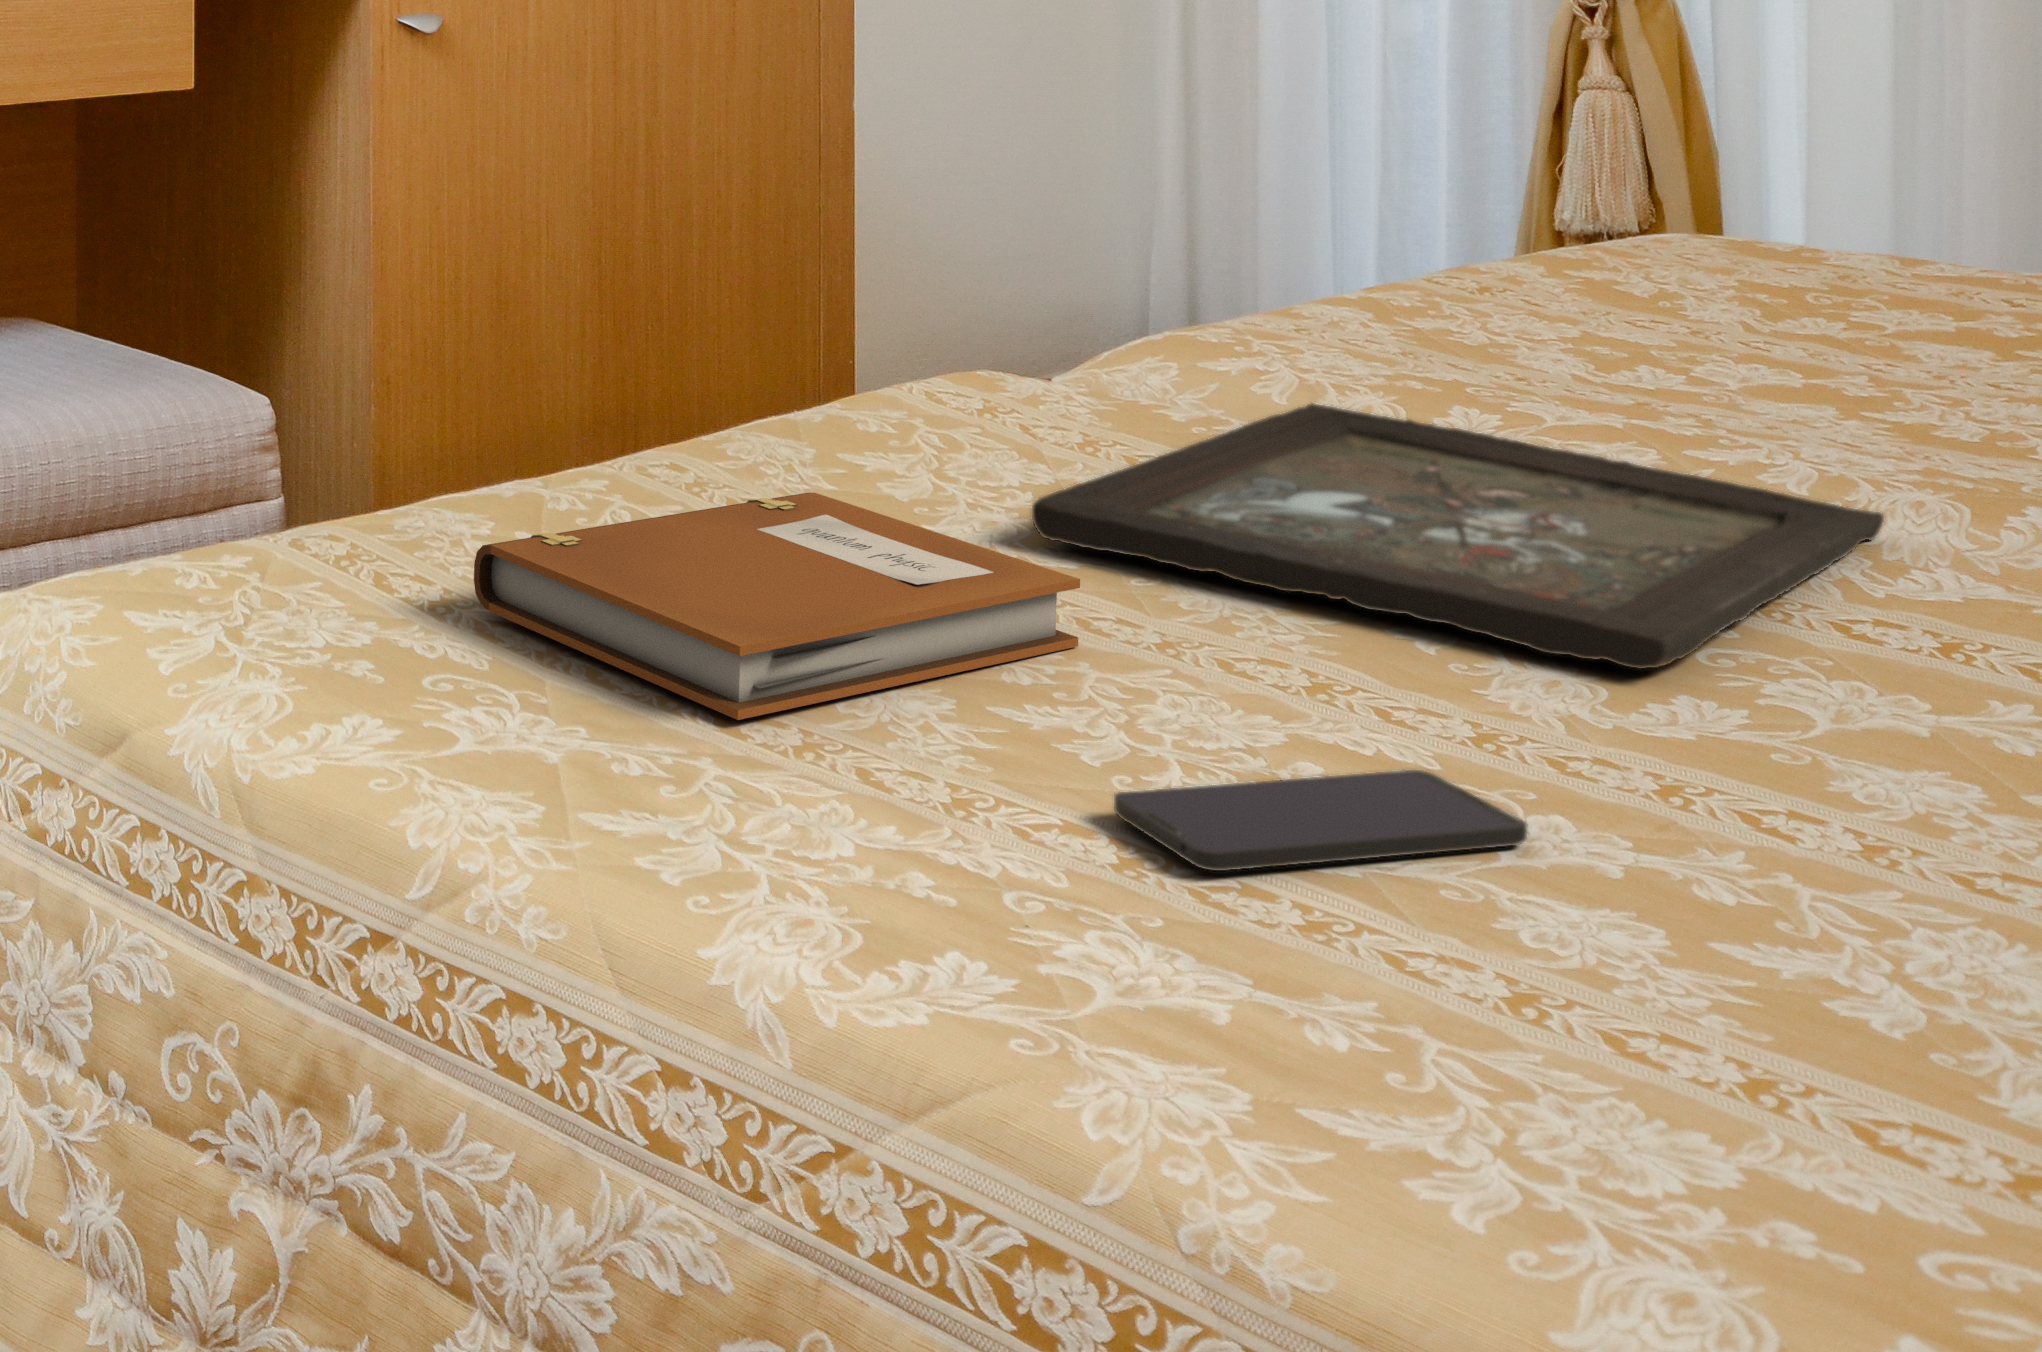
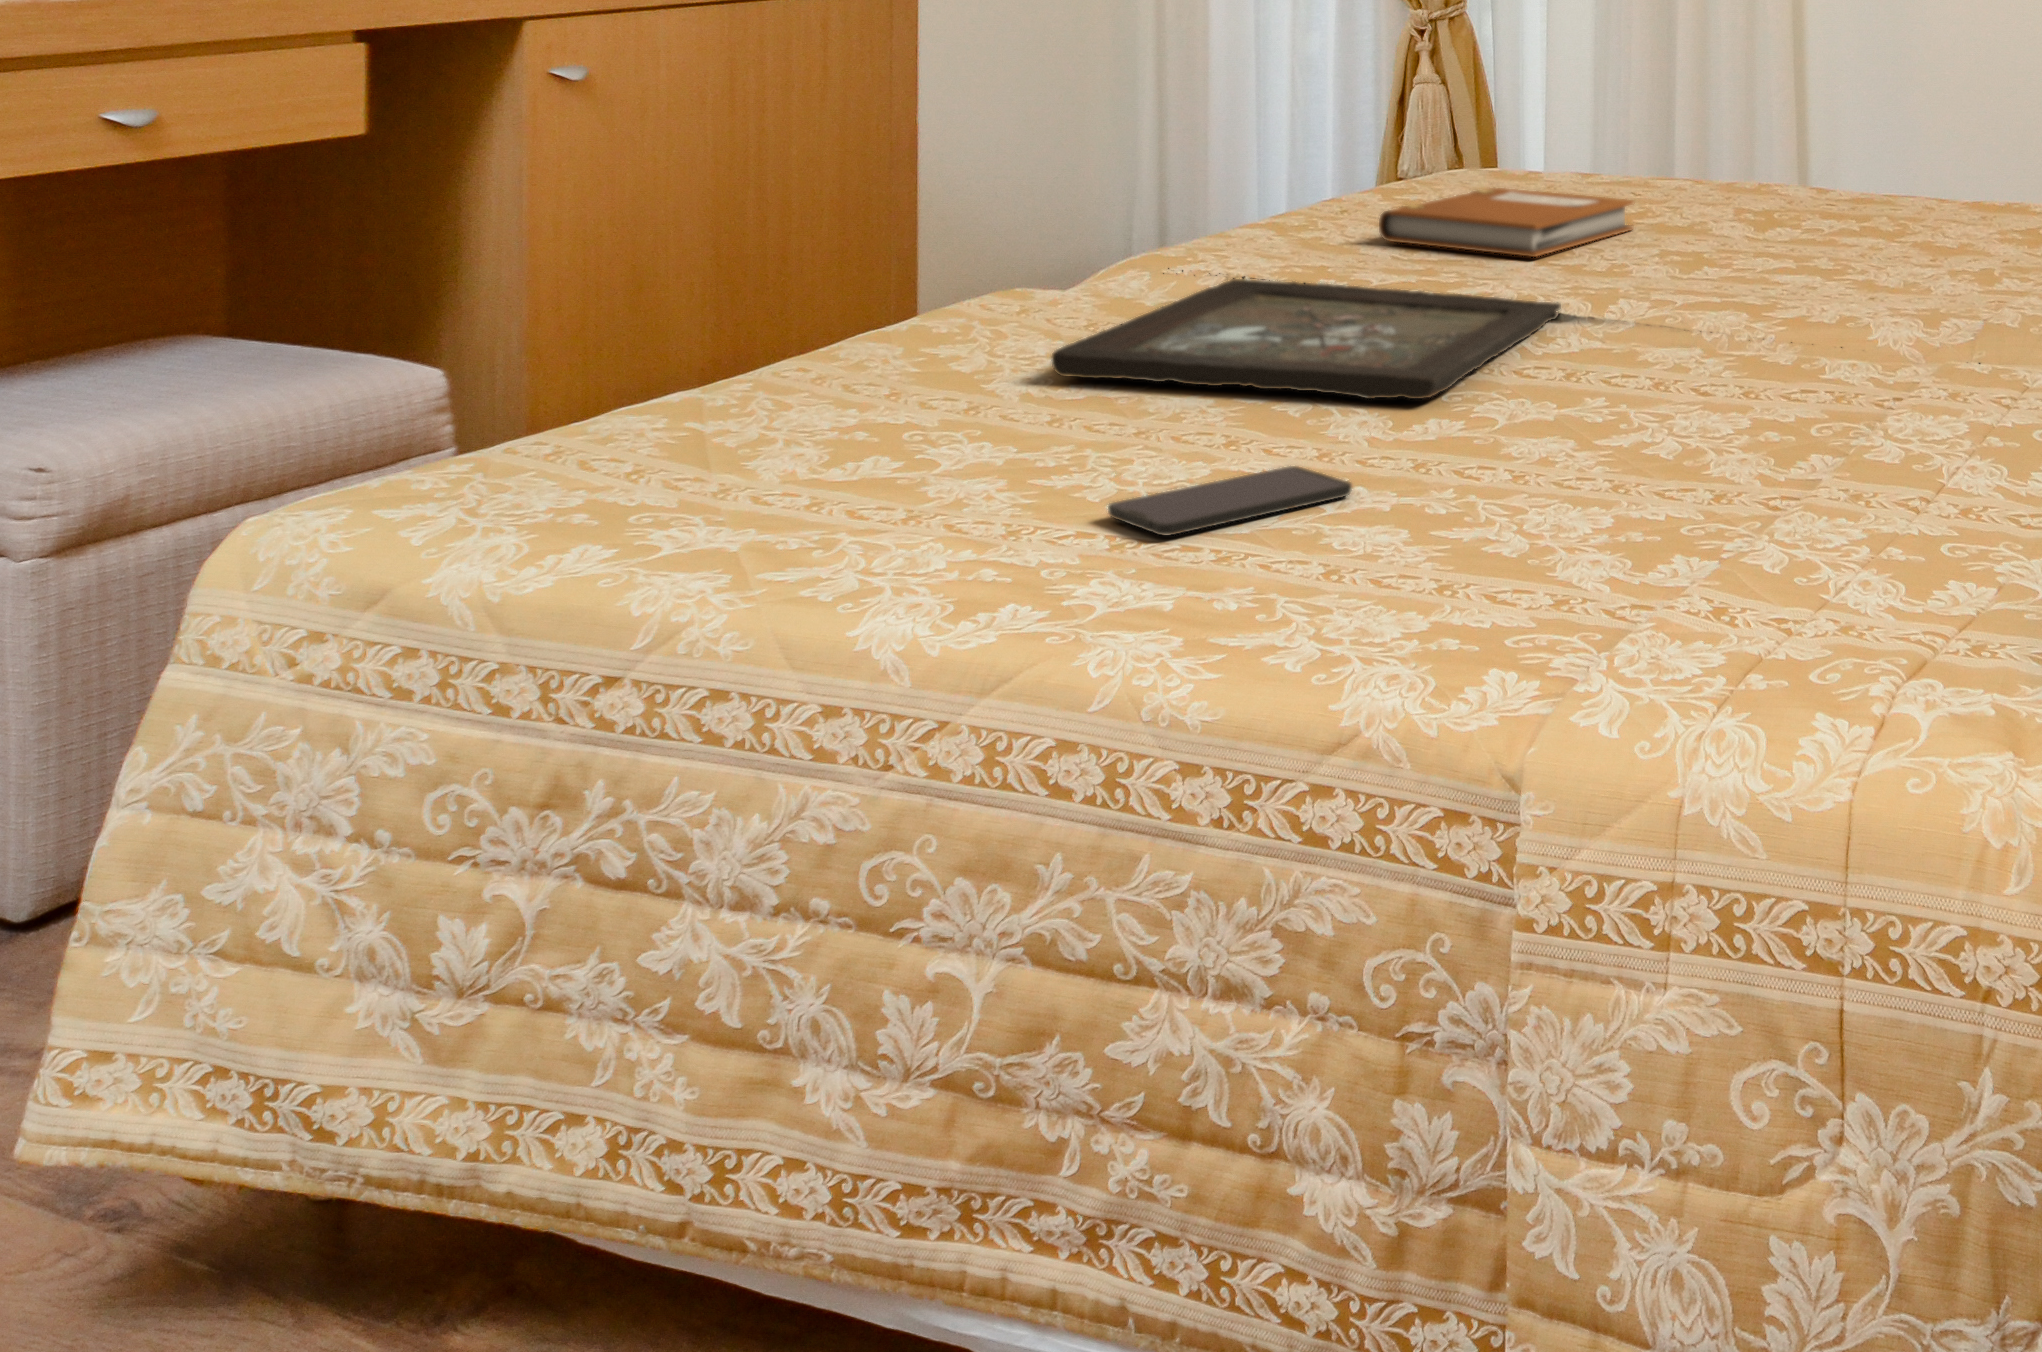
notebook: present [474,493,1080,720] -> present [1379,188,1635,257]

